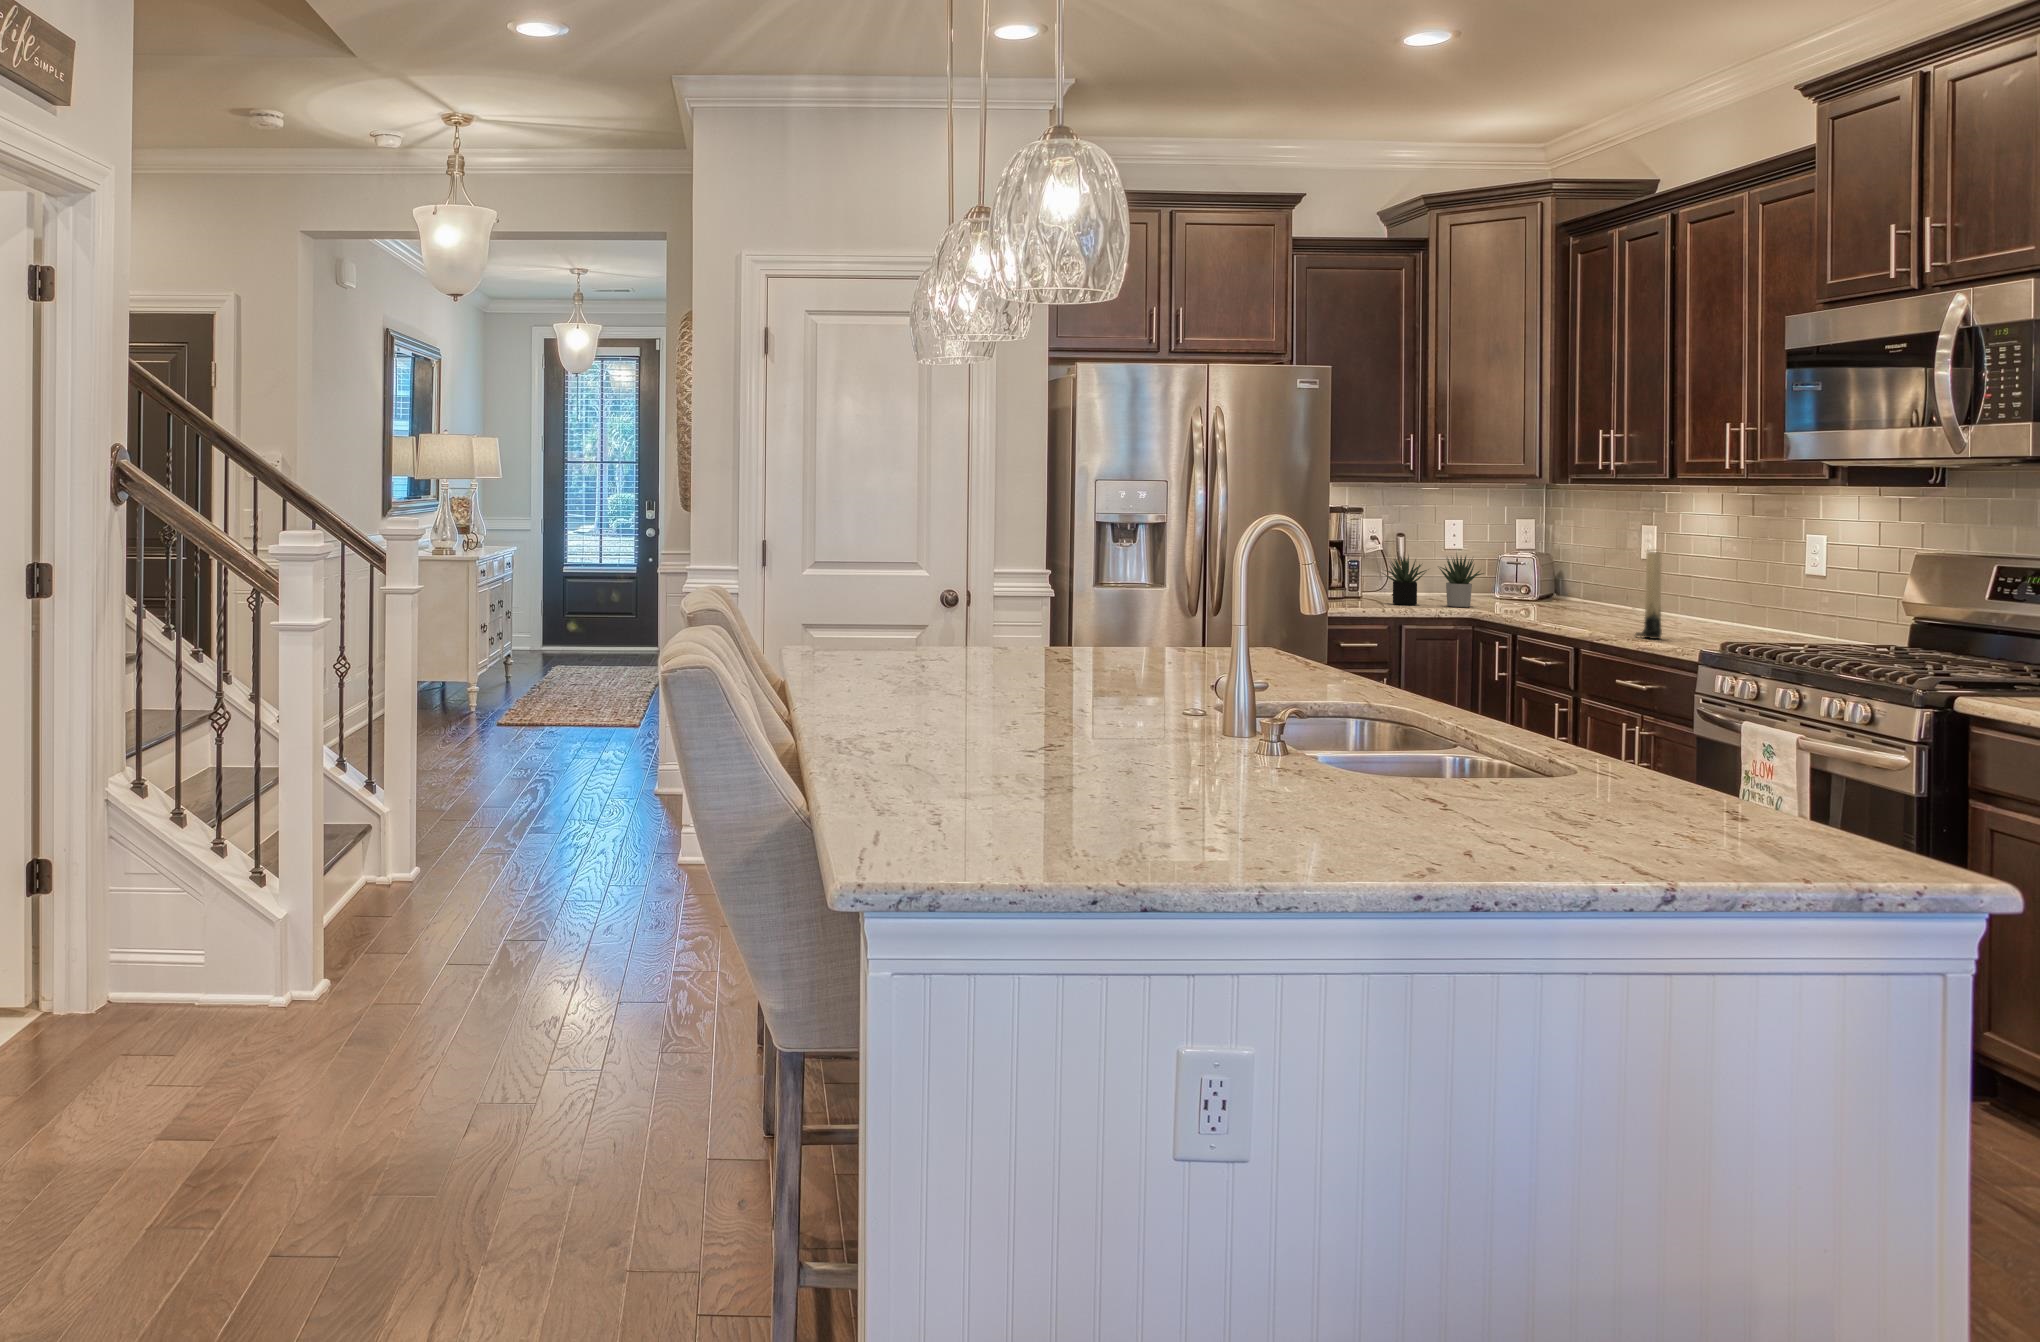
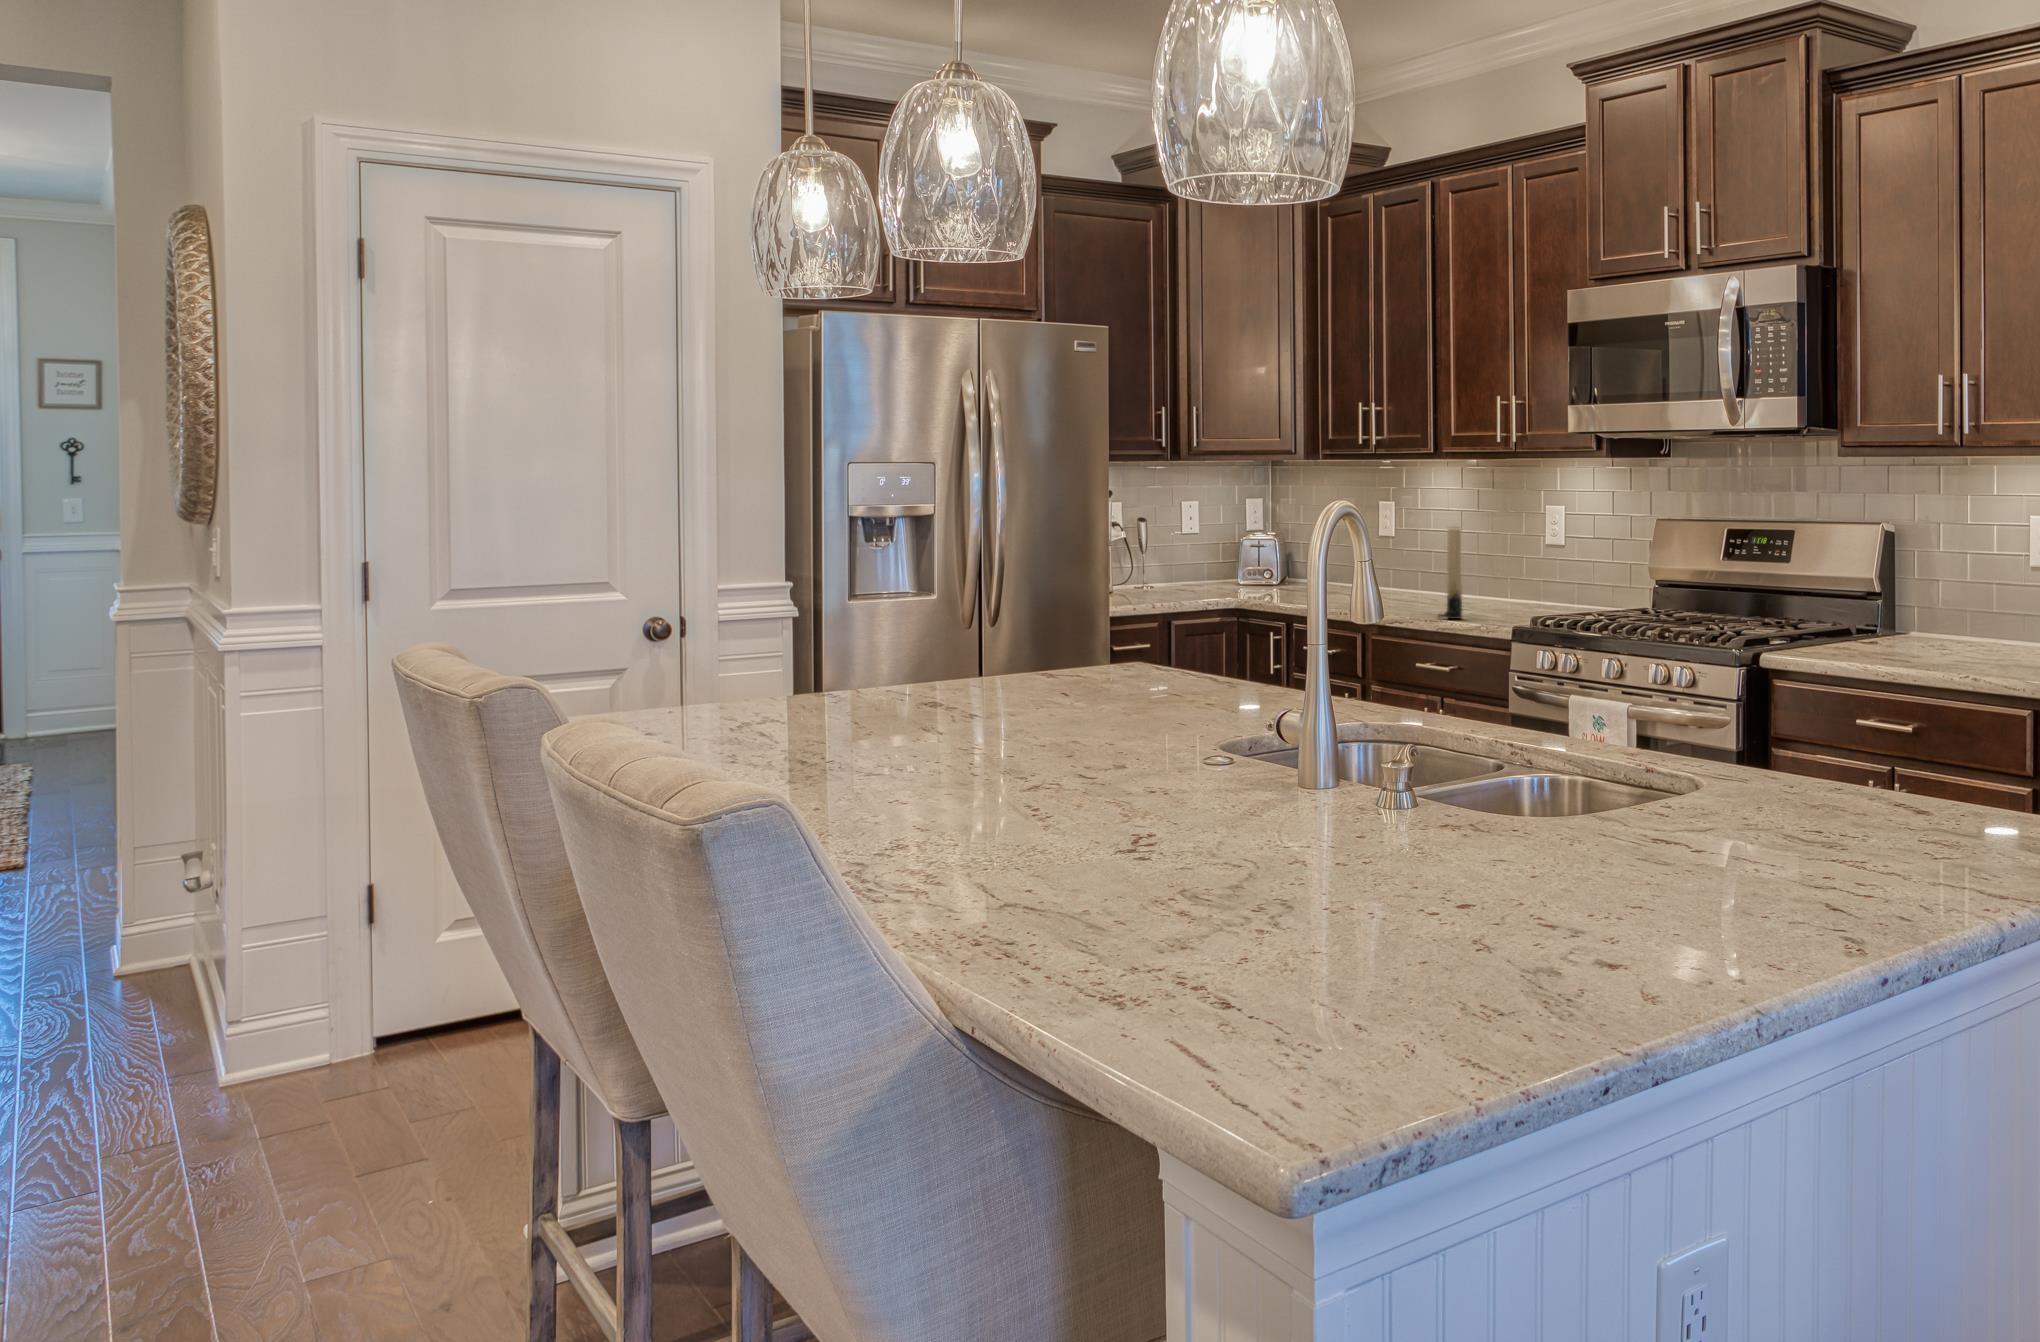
succulent plant: present [1382,555,1484,607] -> none [1136,538,1247,602]

